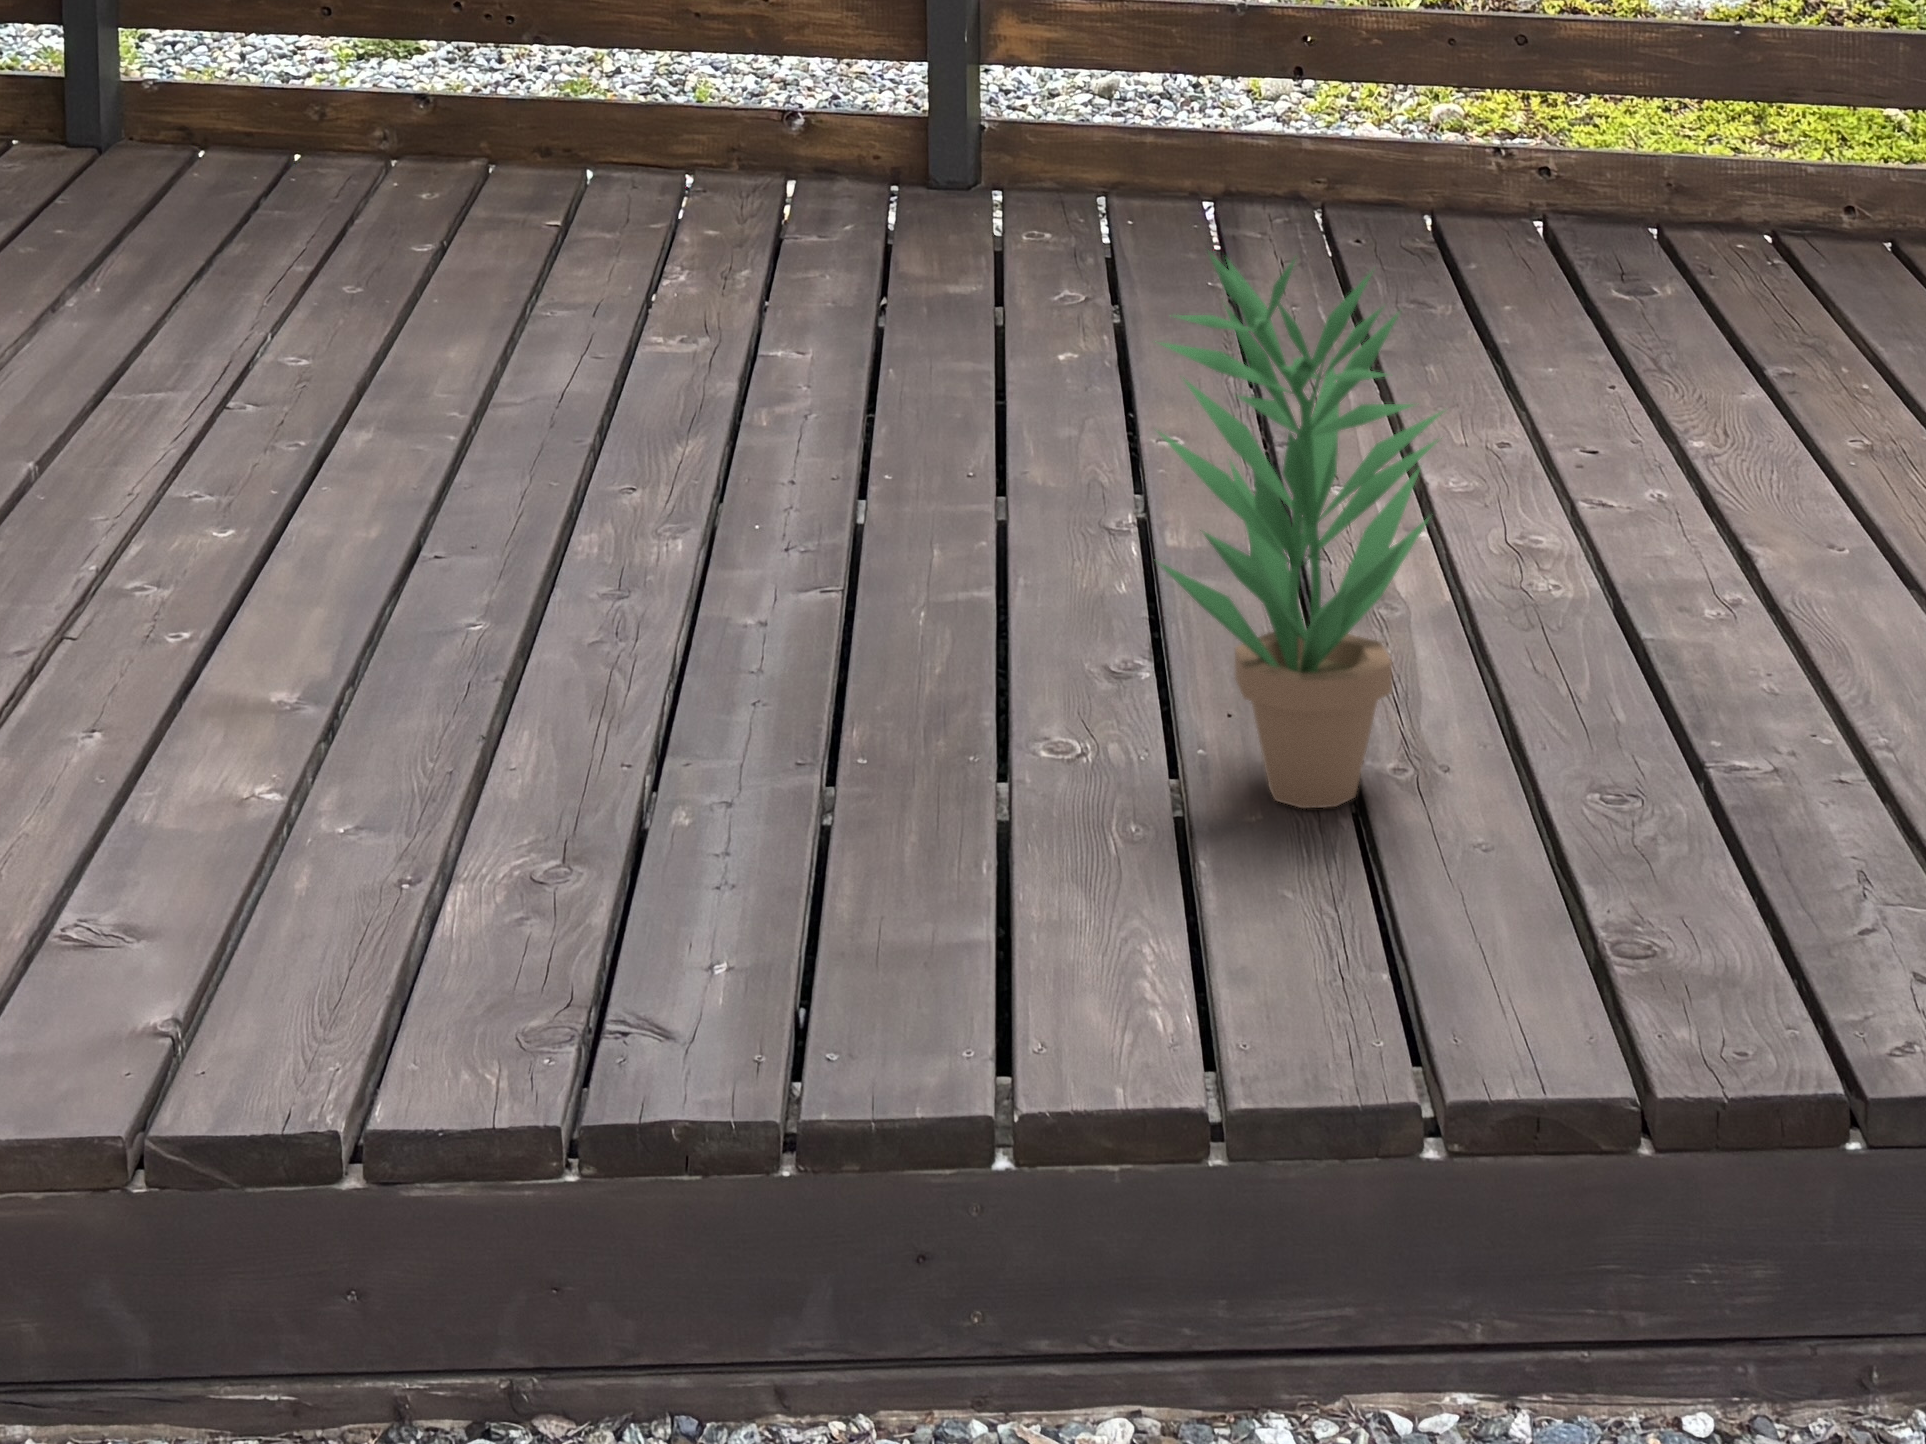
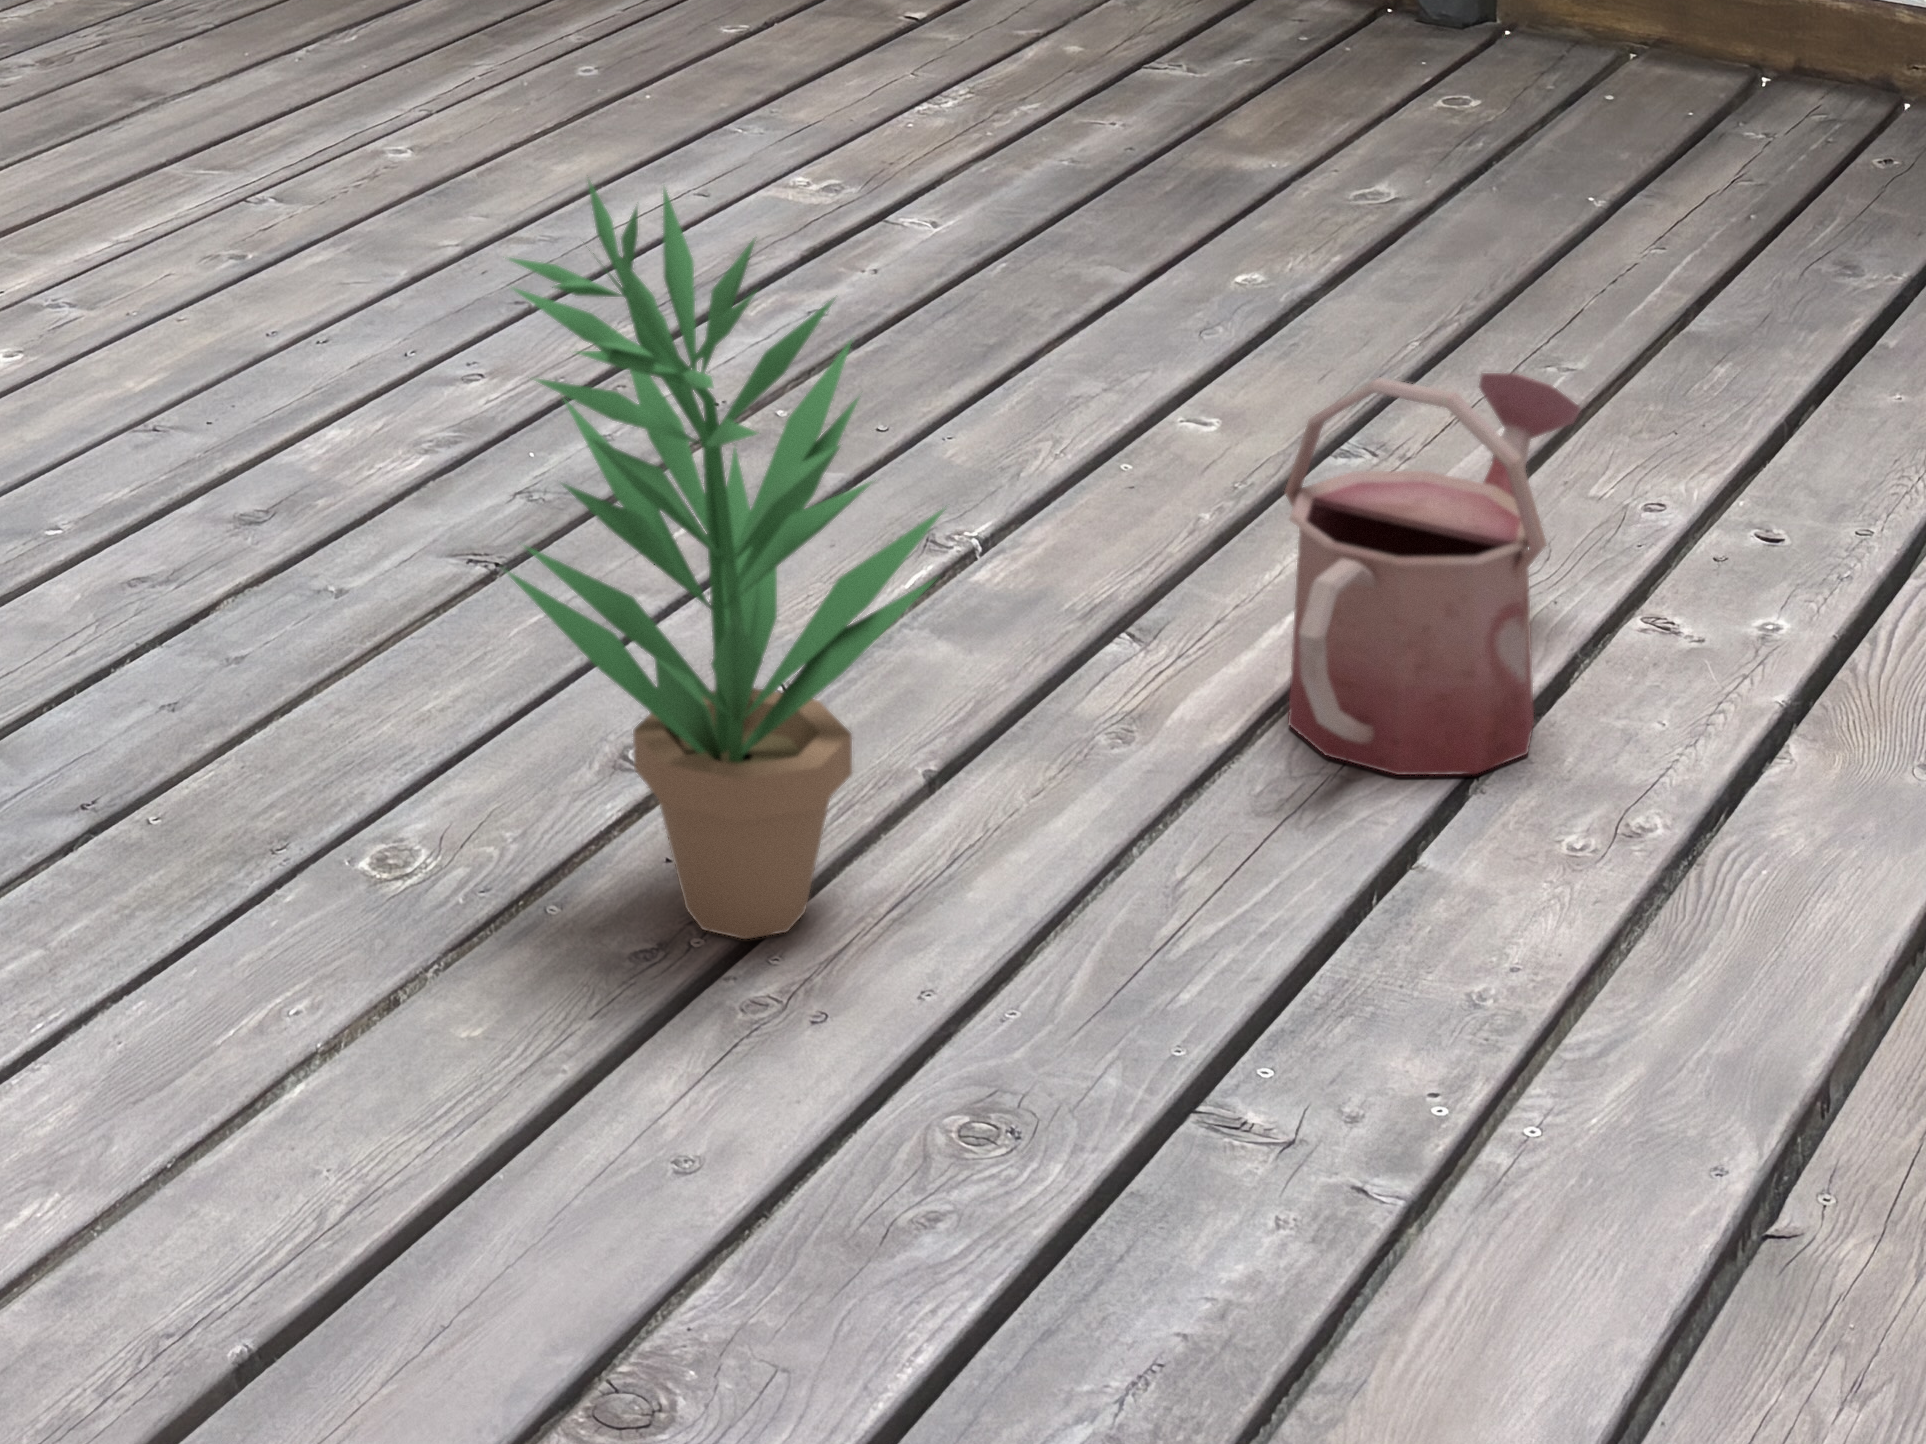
watering can: none [1455,362,1647,638] -> present [1285,373,1580,775]

